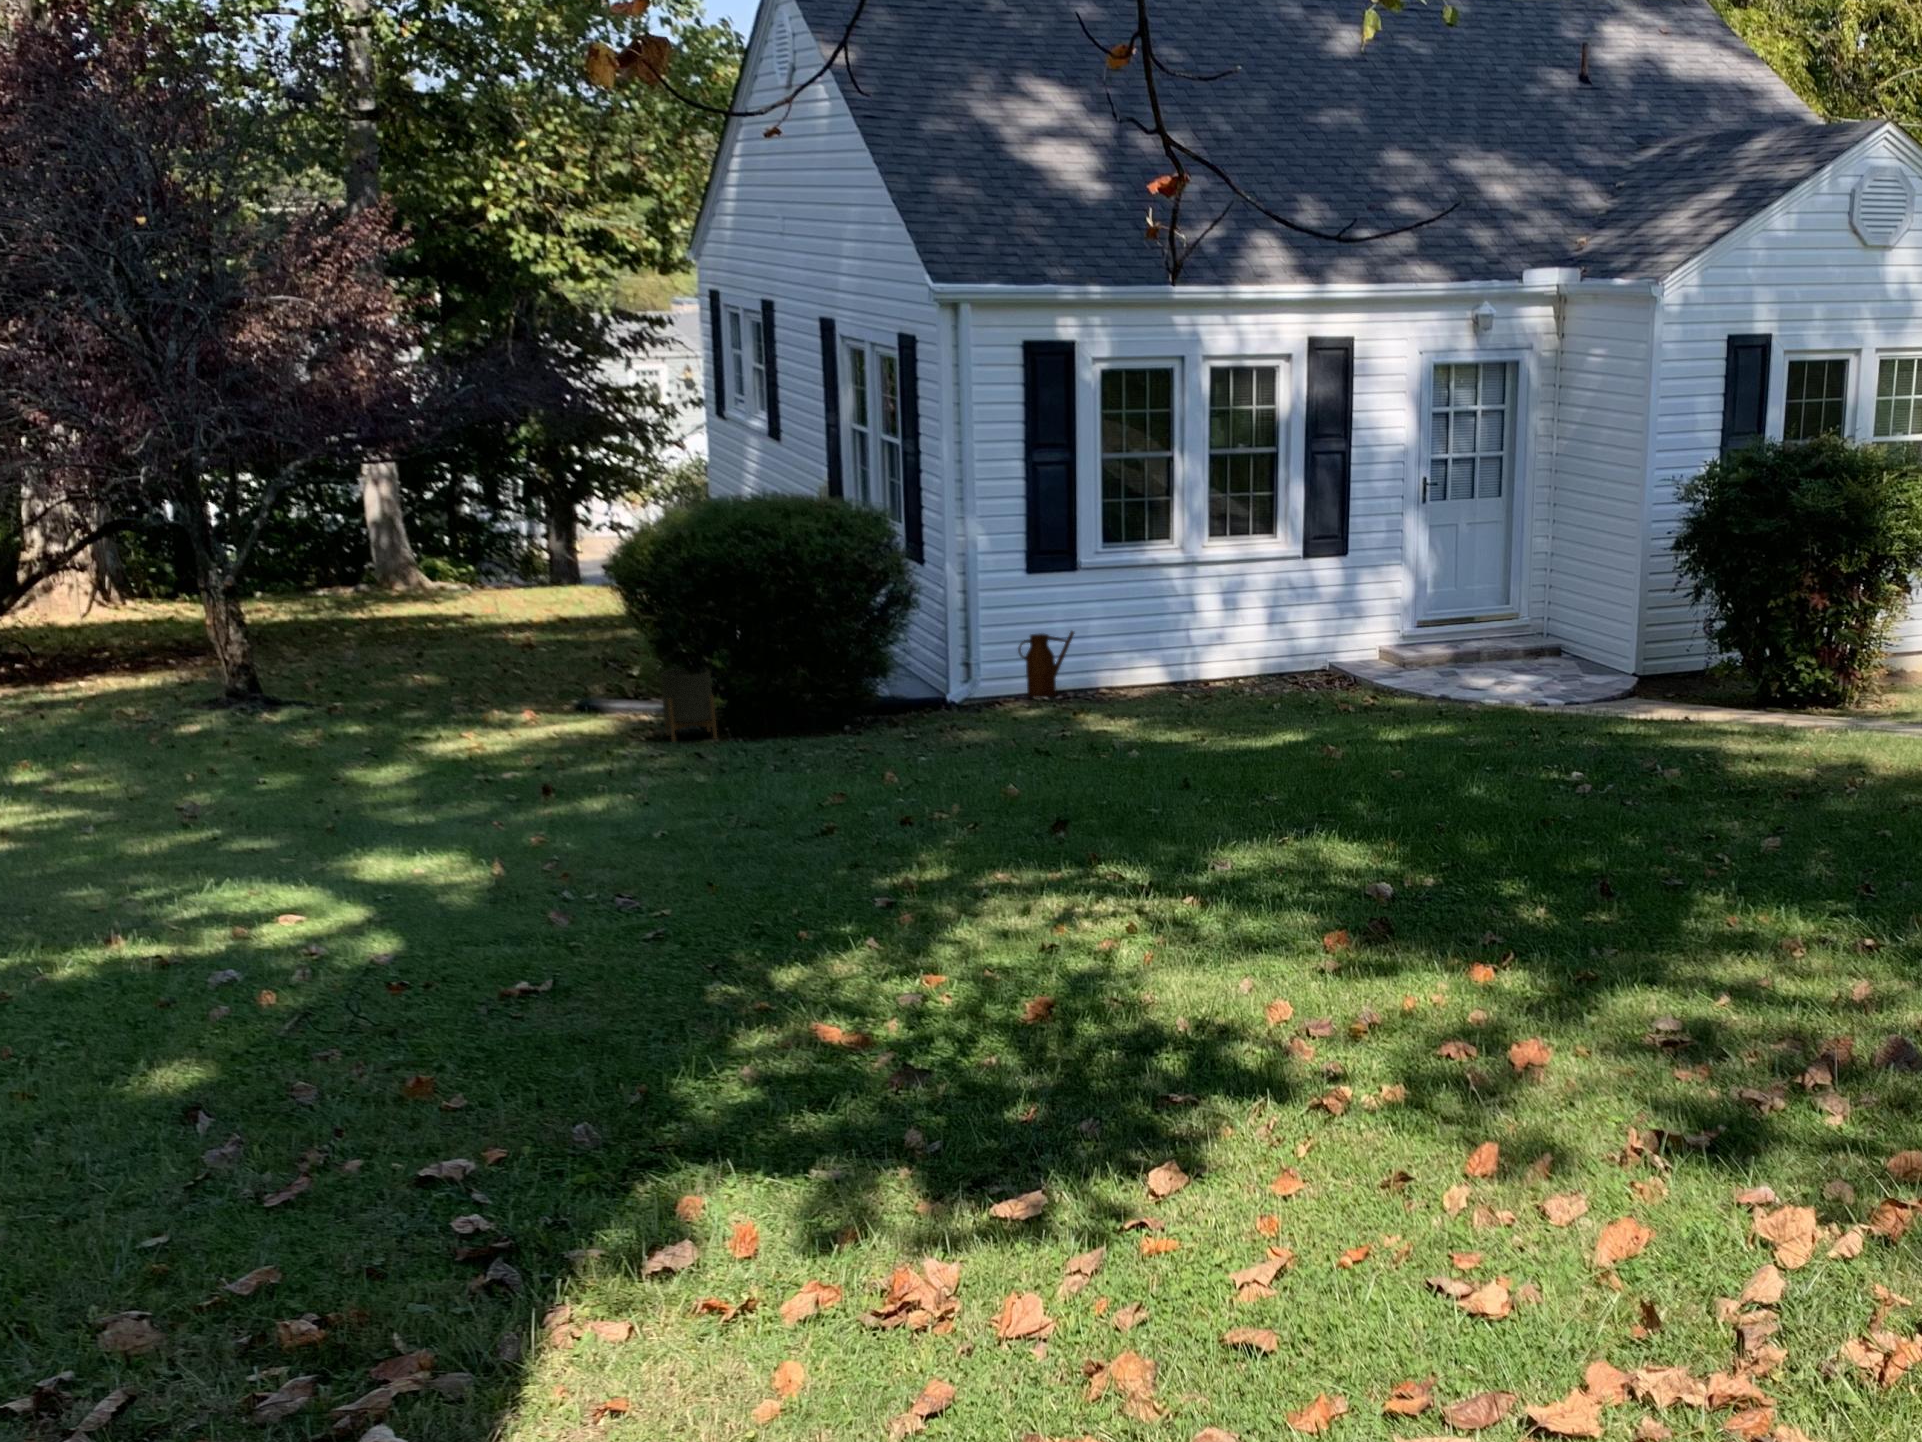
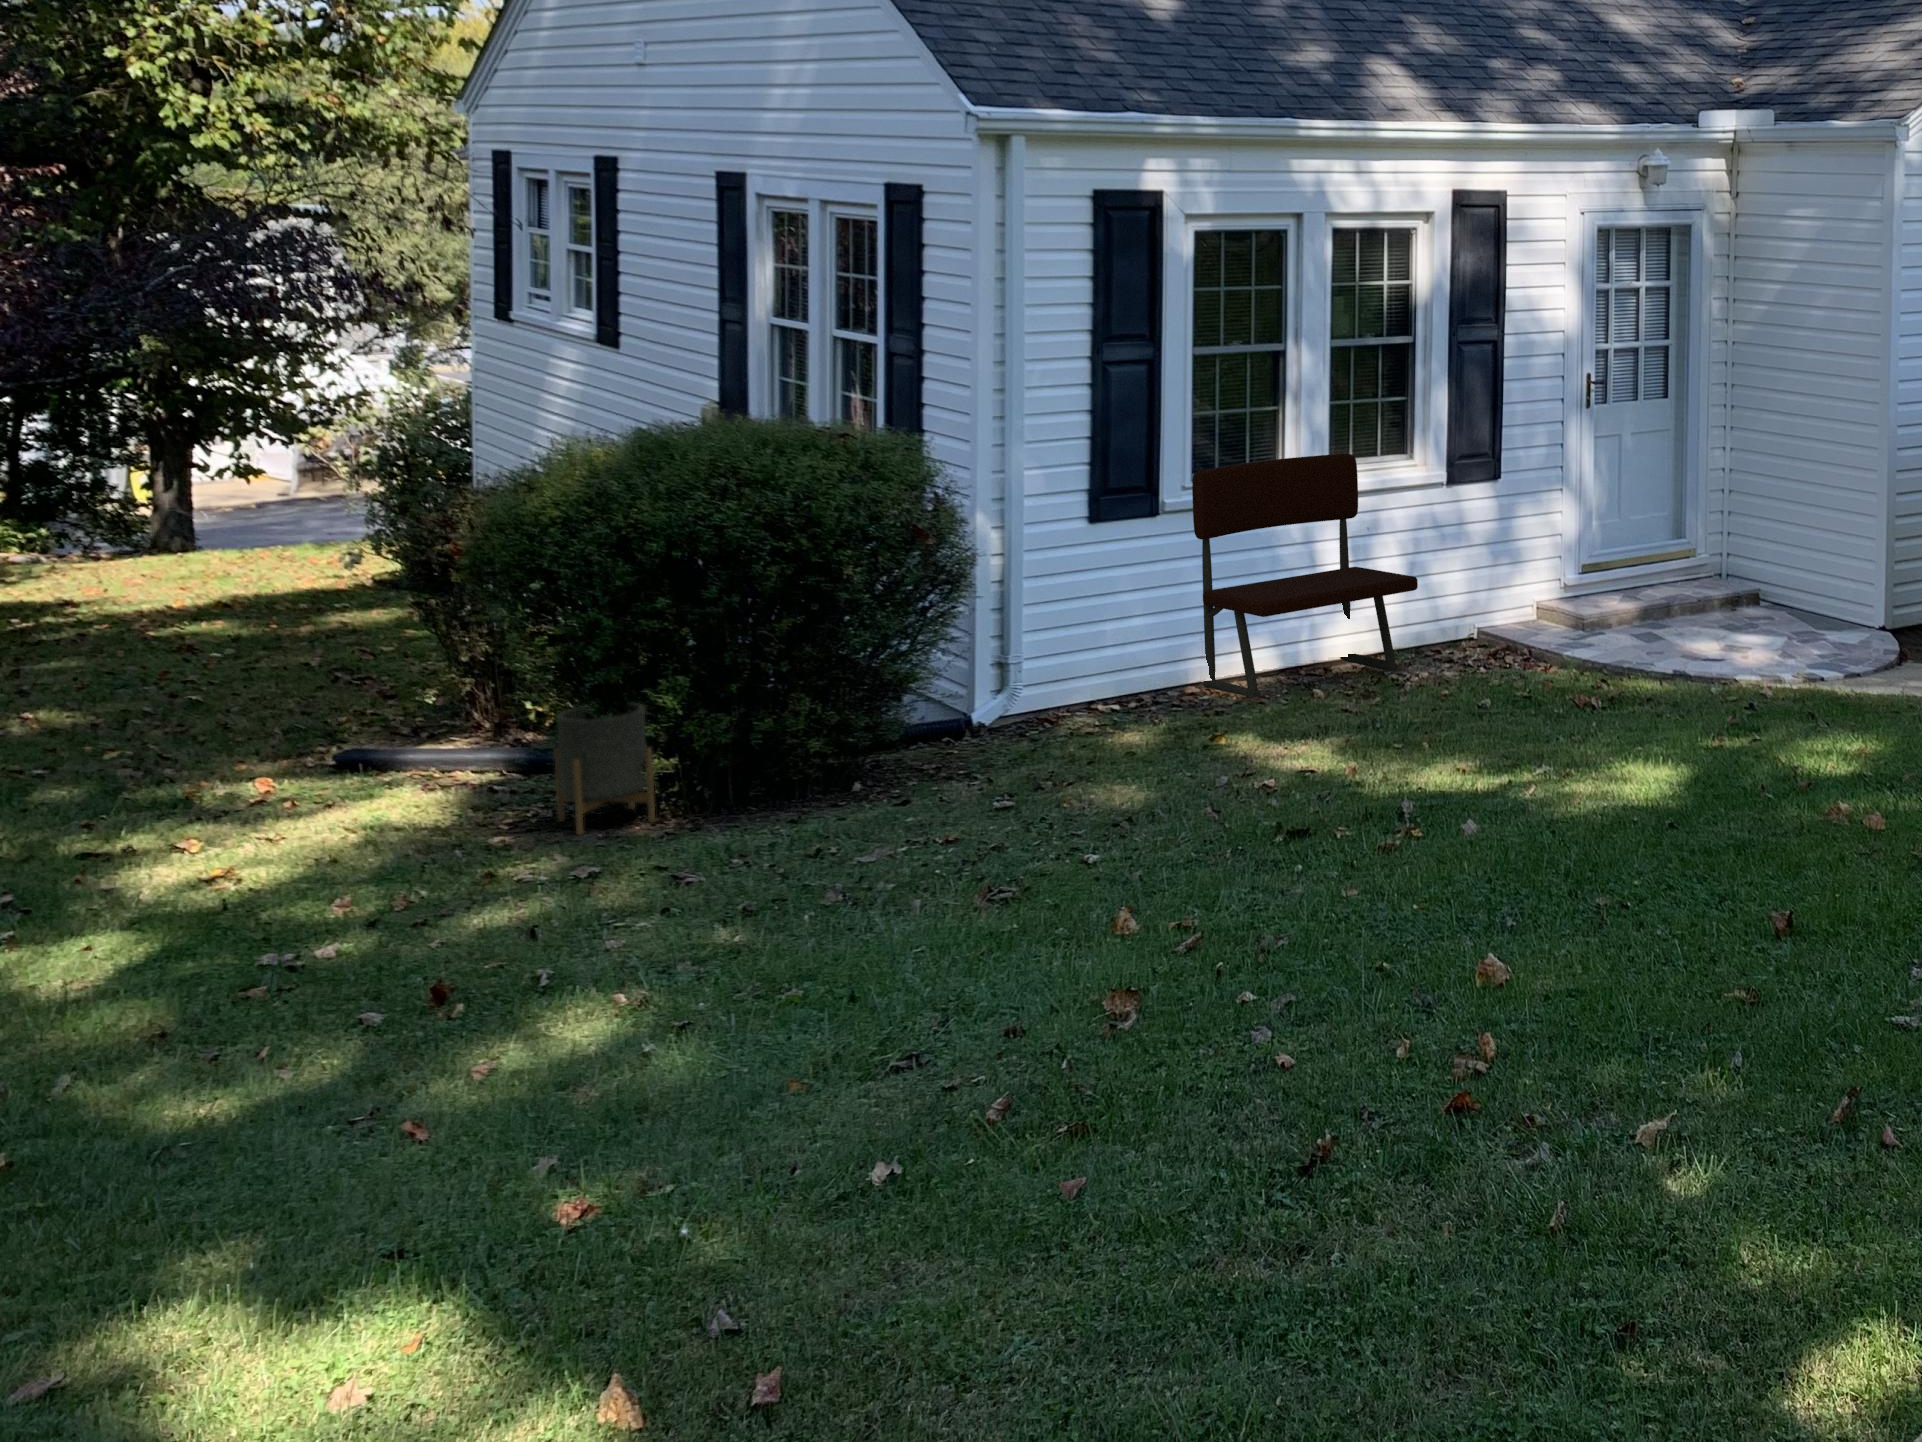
bench: none [1097,532,1255,699] -> present [1192,454,1418,698]
watering can: present [1018,631,1074,697] -> none [1084,602,1162,707]

